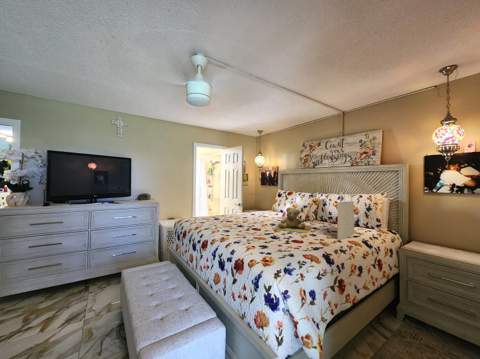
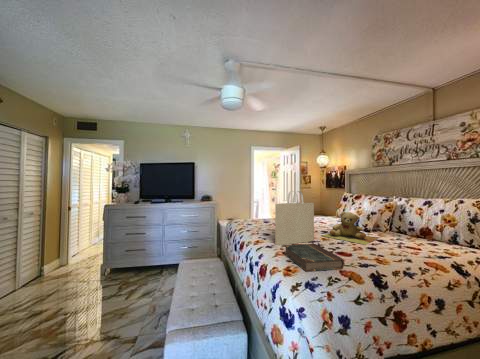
tote bag: present [337,192,354,239] -> present [275,191,314,245]
book: none [255,236,305,261] -> present [284,243,345,272]

